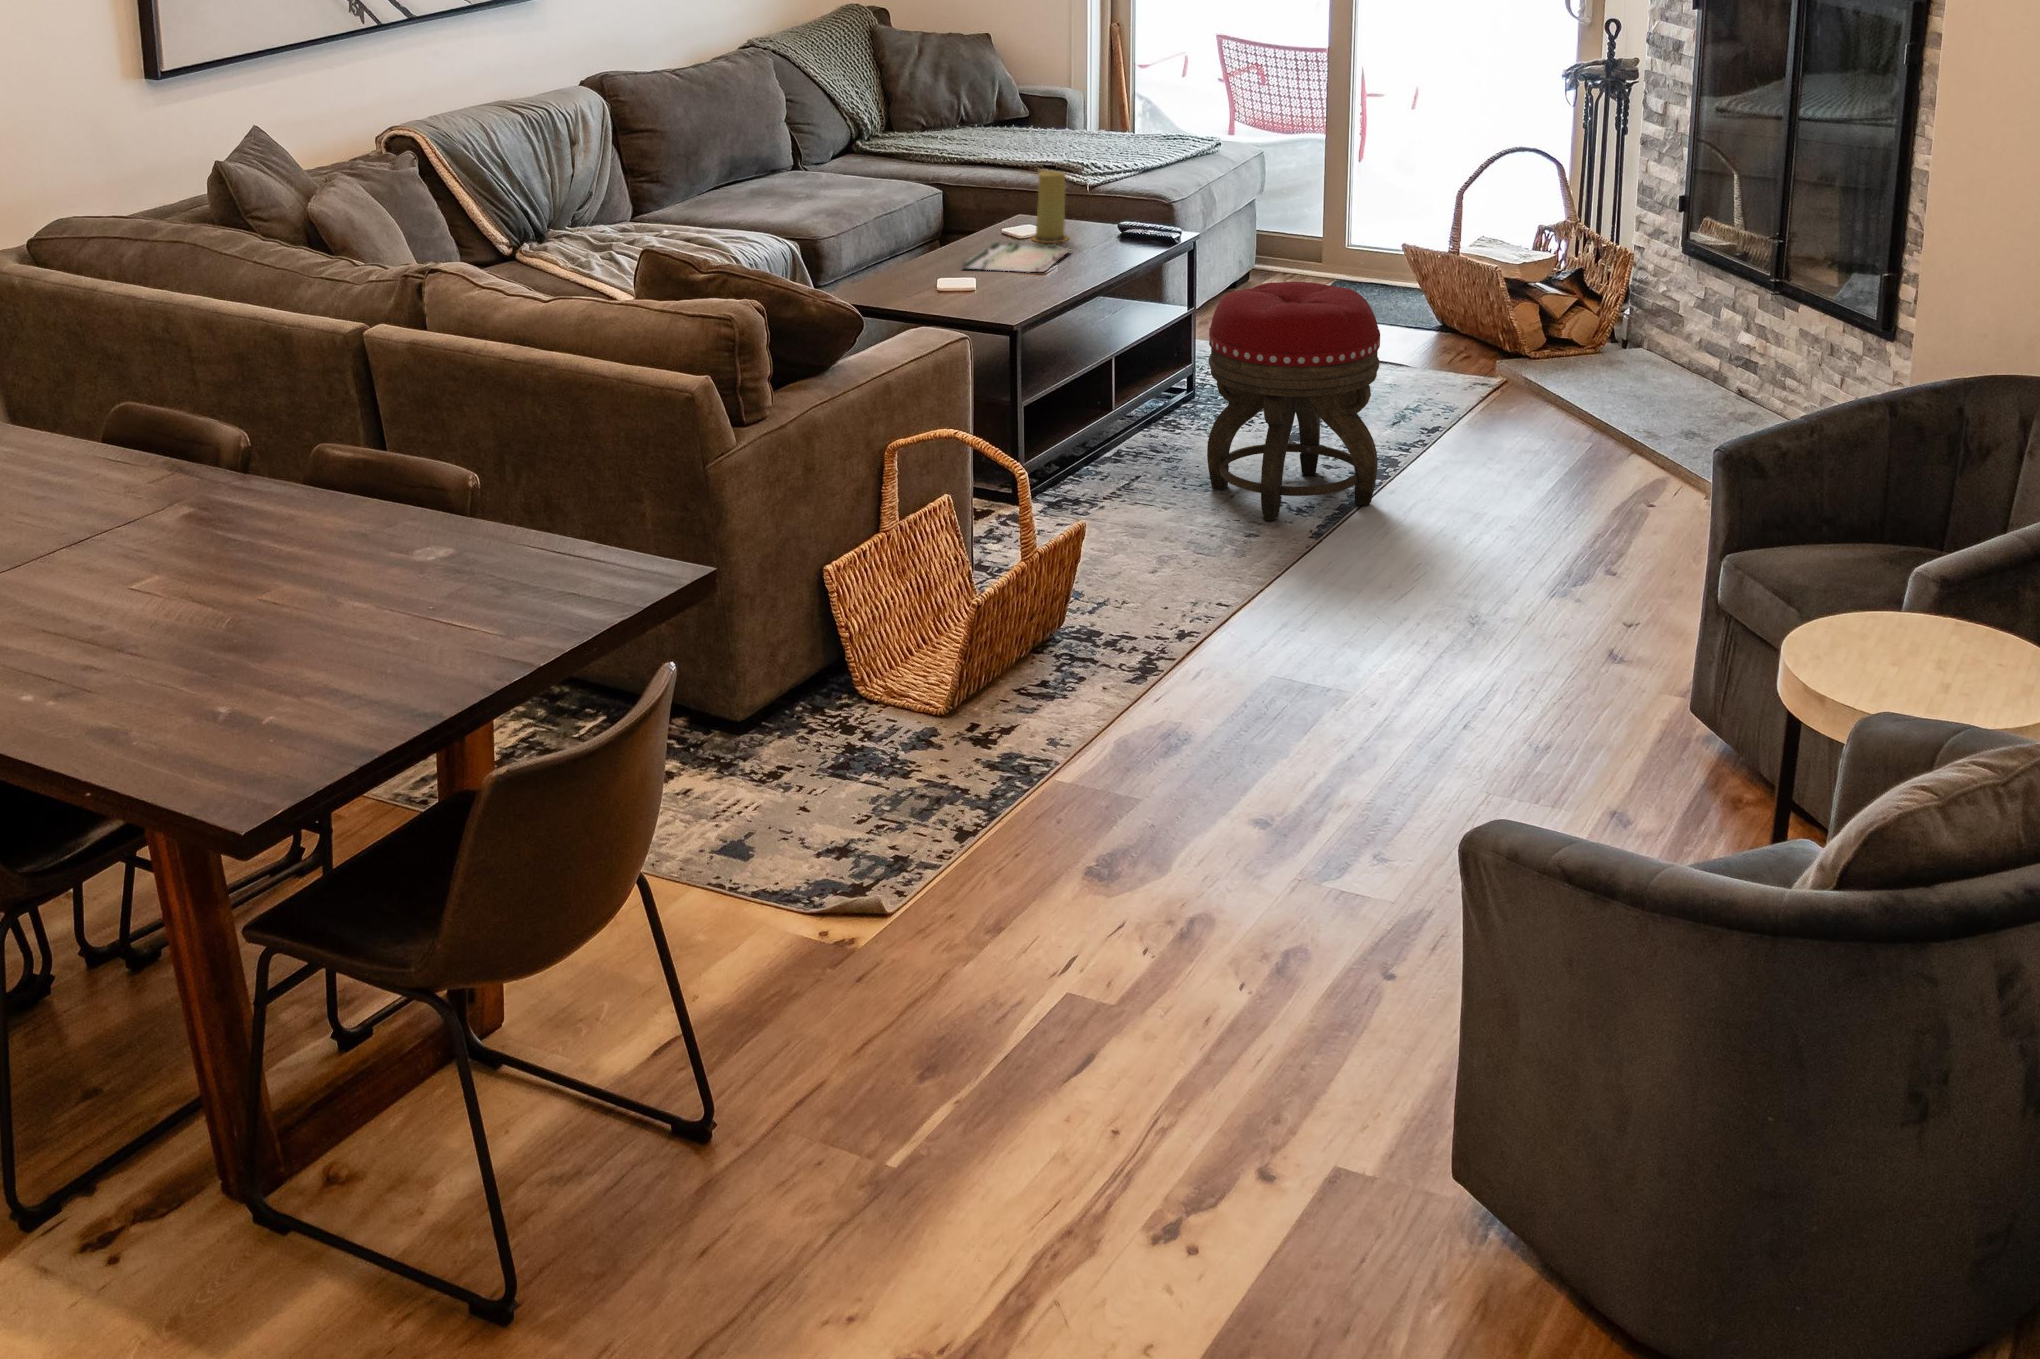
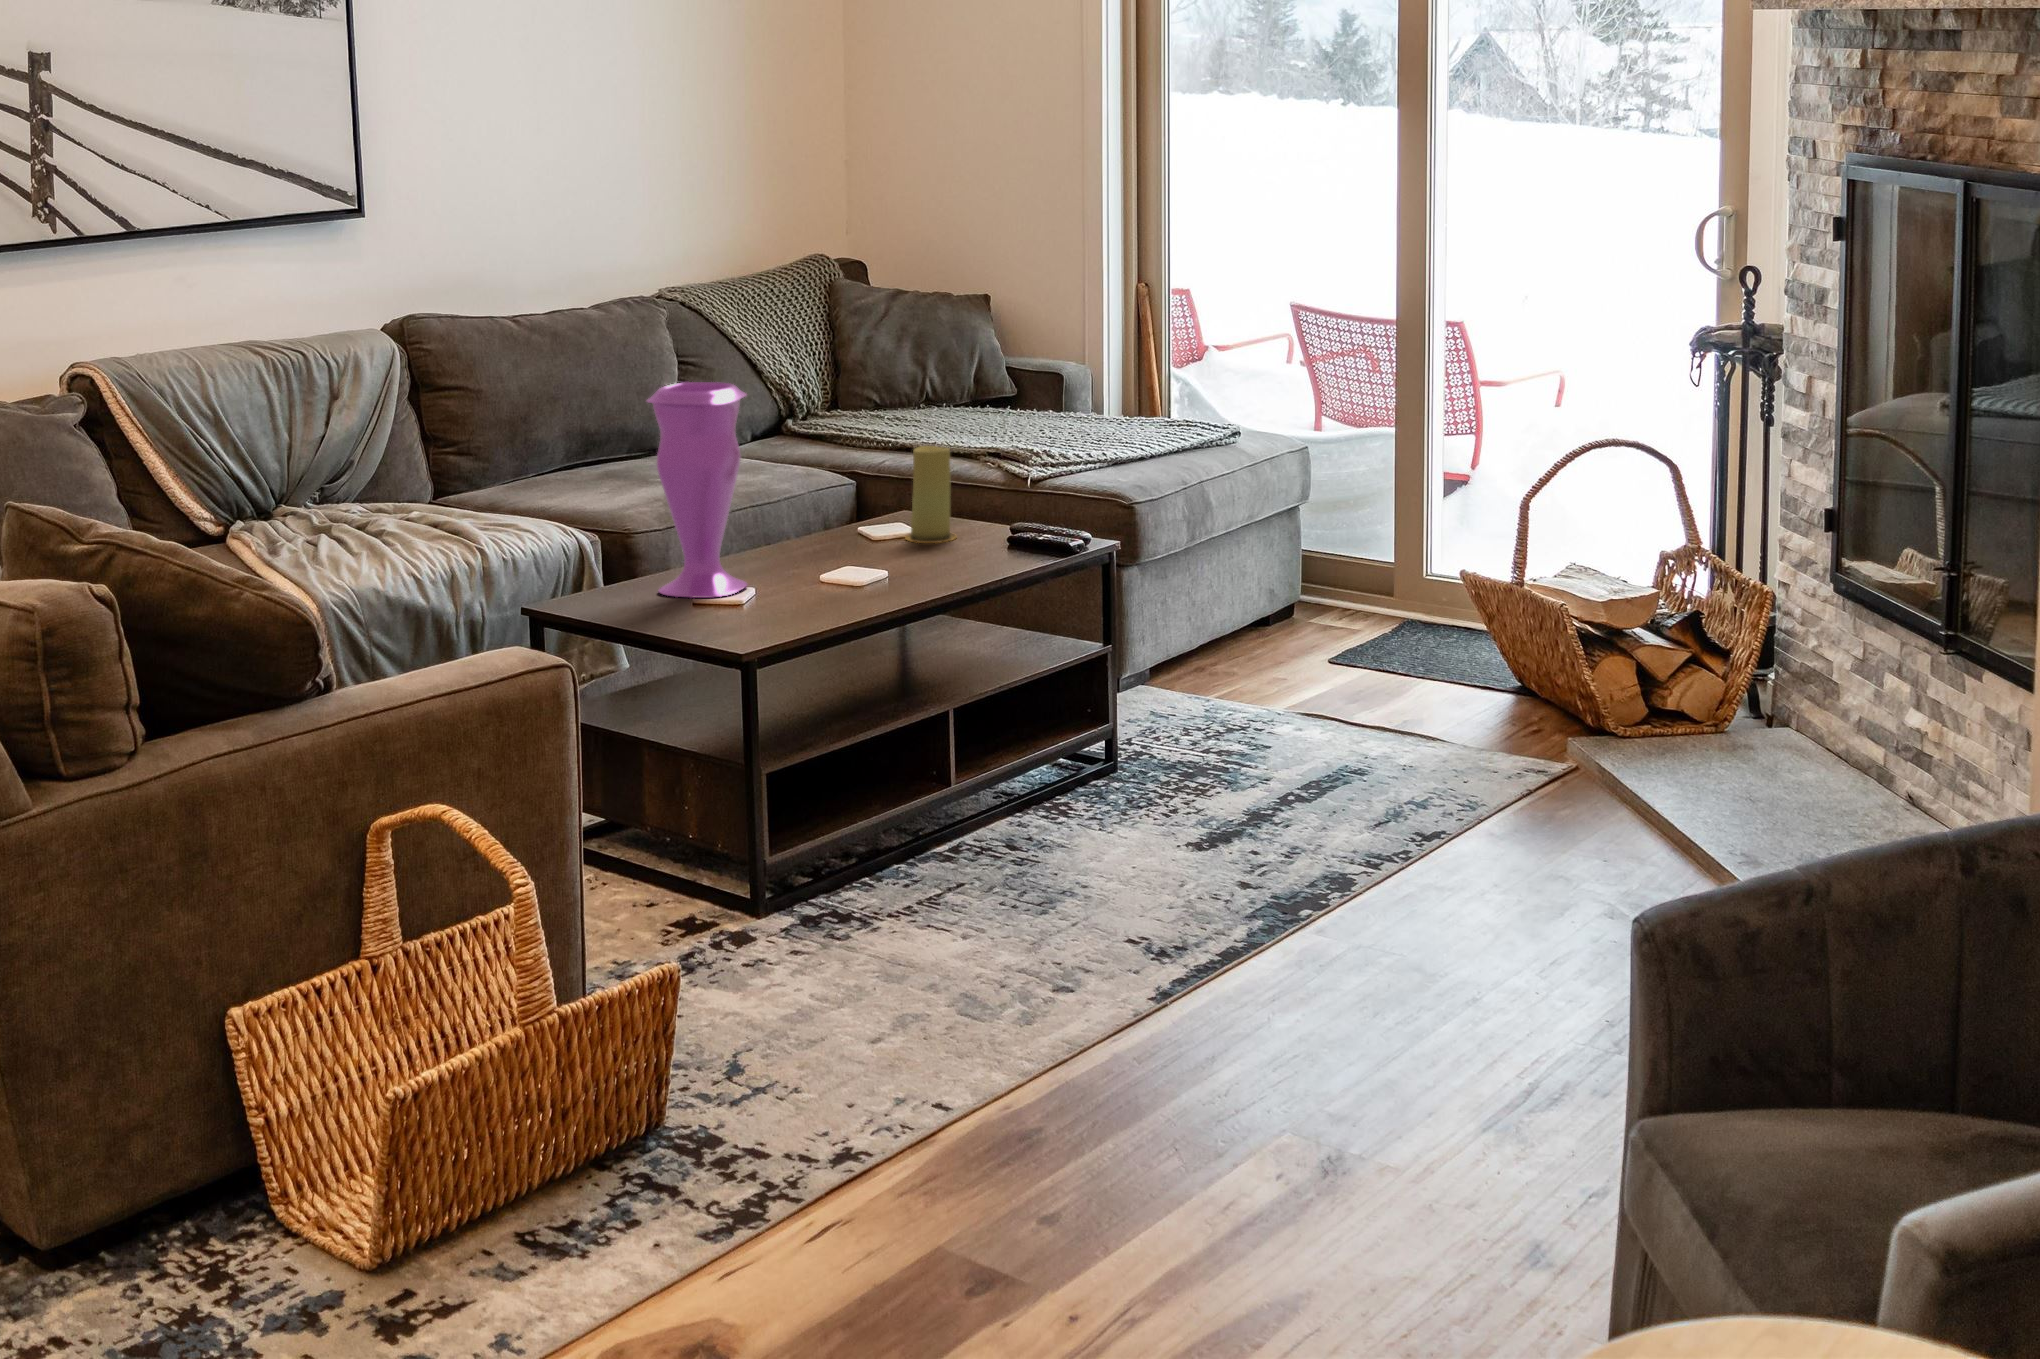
vase: none [896,135,964,291] -> present [647,382,747,598]
tray: present [962,239,1070,272] -> none [767,533,937,579]
footstool: present [1207,281,1380,521] -> none [1042,602,1296,964]

